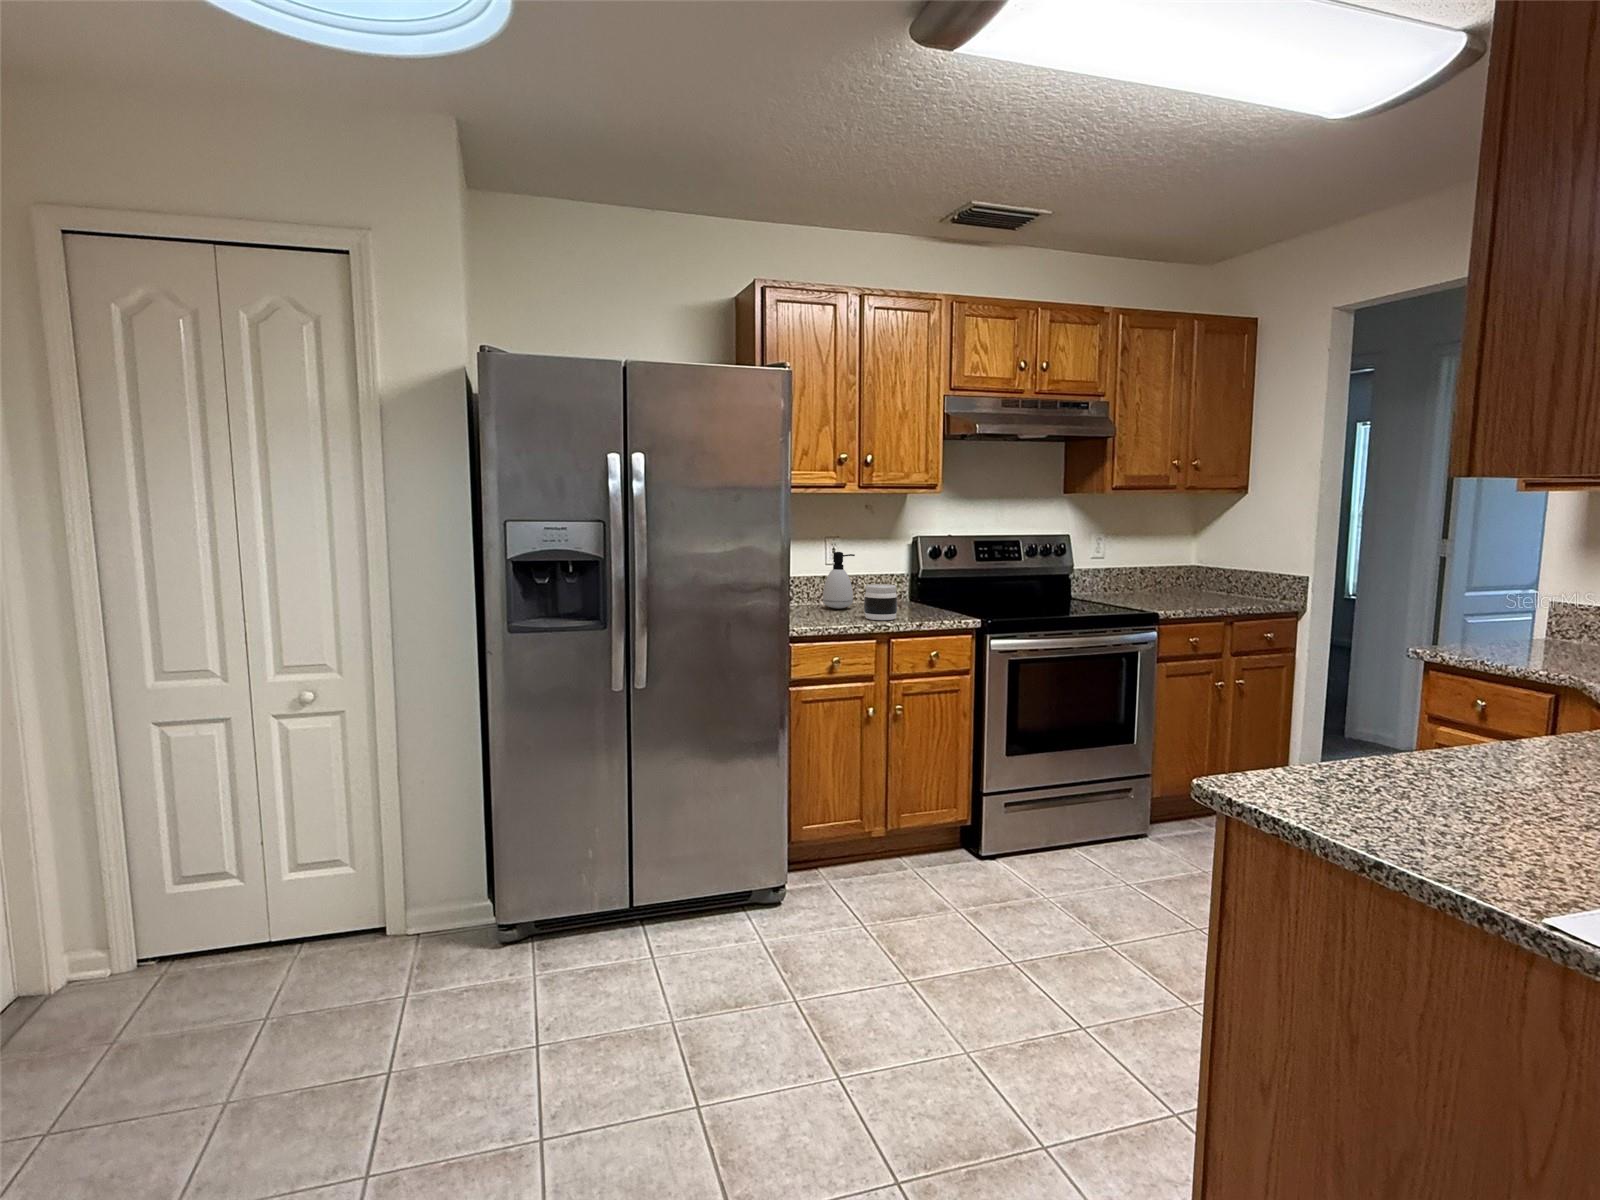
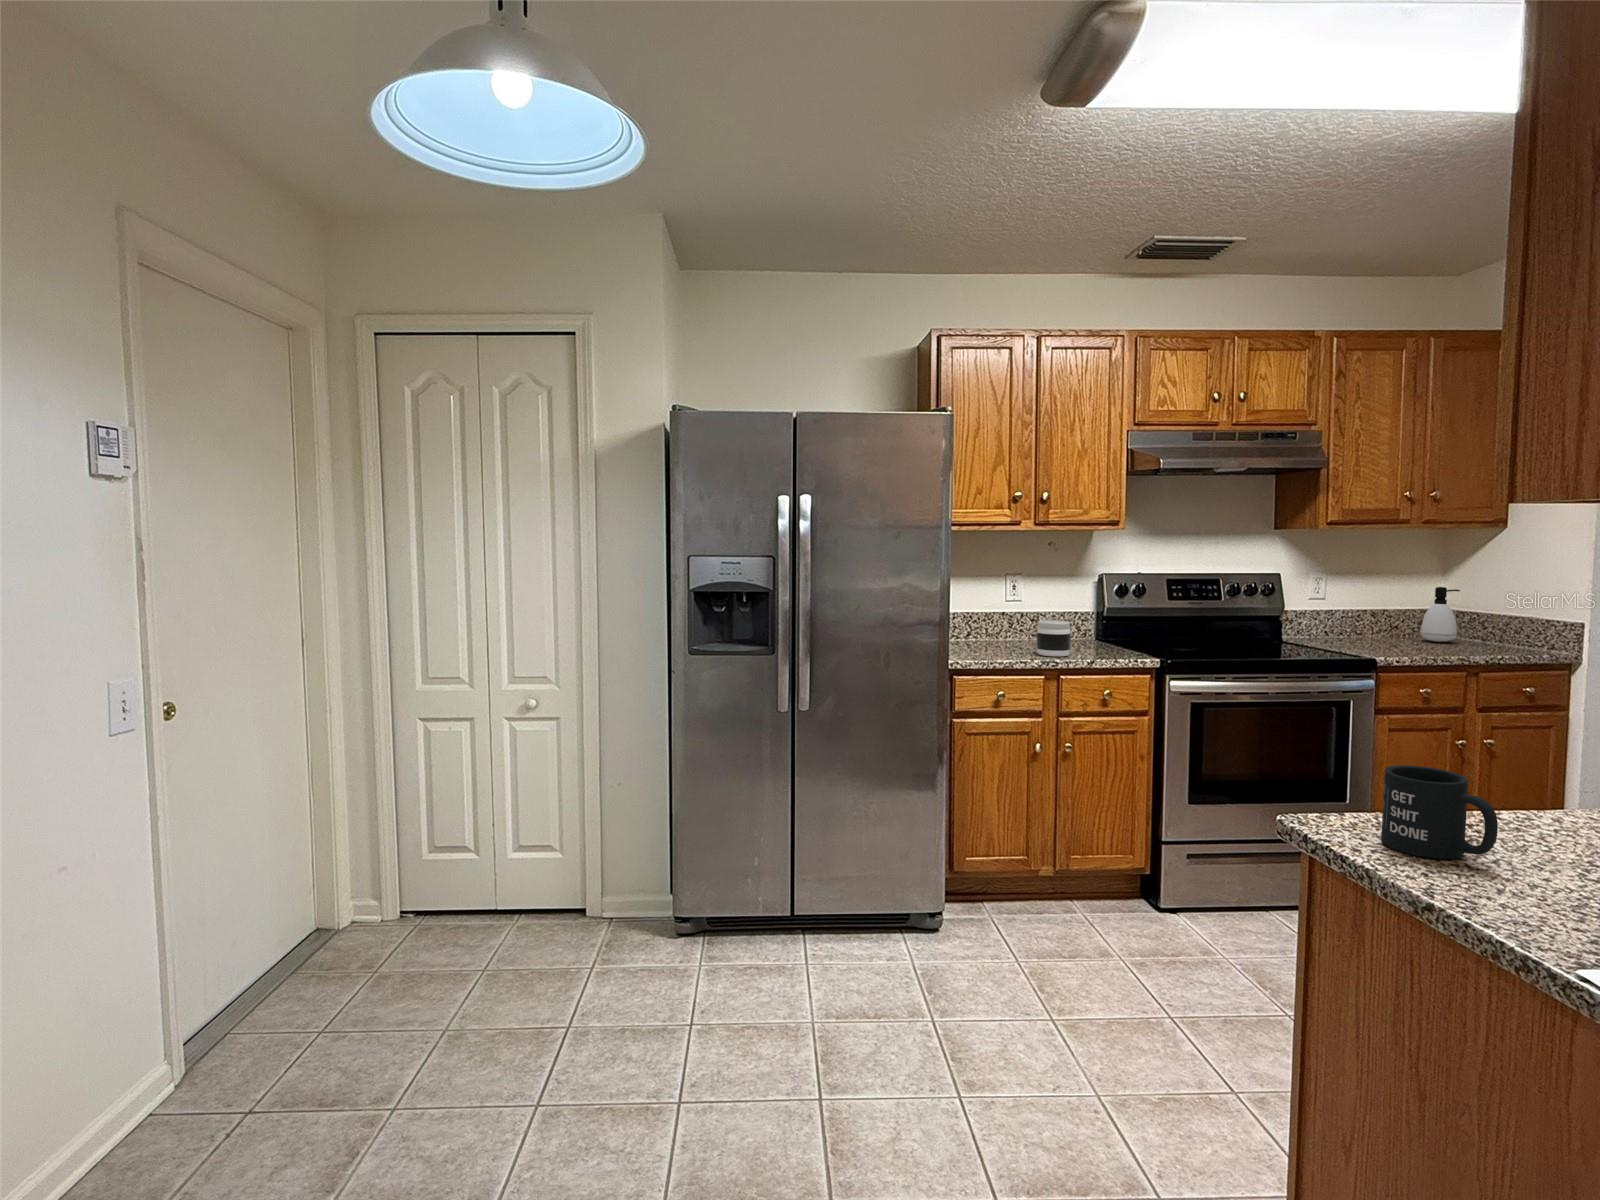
soap dispenser: present [823,552,855,608] -> present [1421,587,1460,642]
mug: none [1294,724,1407,812] -> present [1381,765,1498,859]

